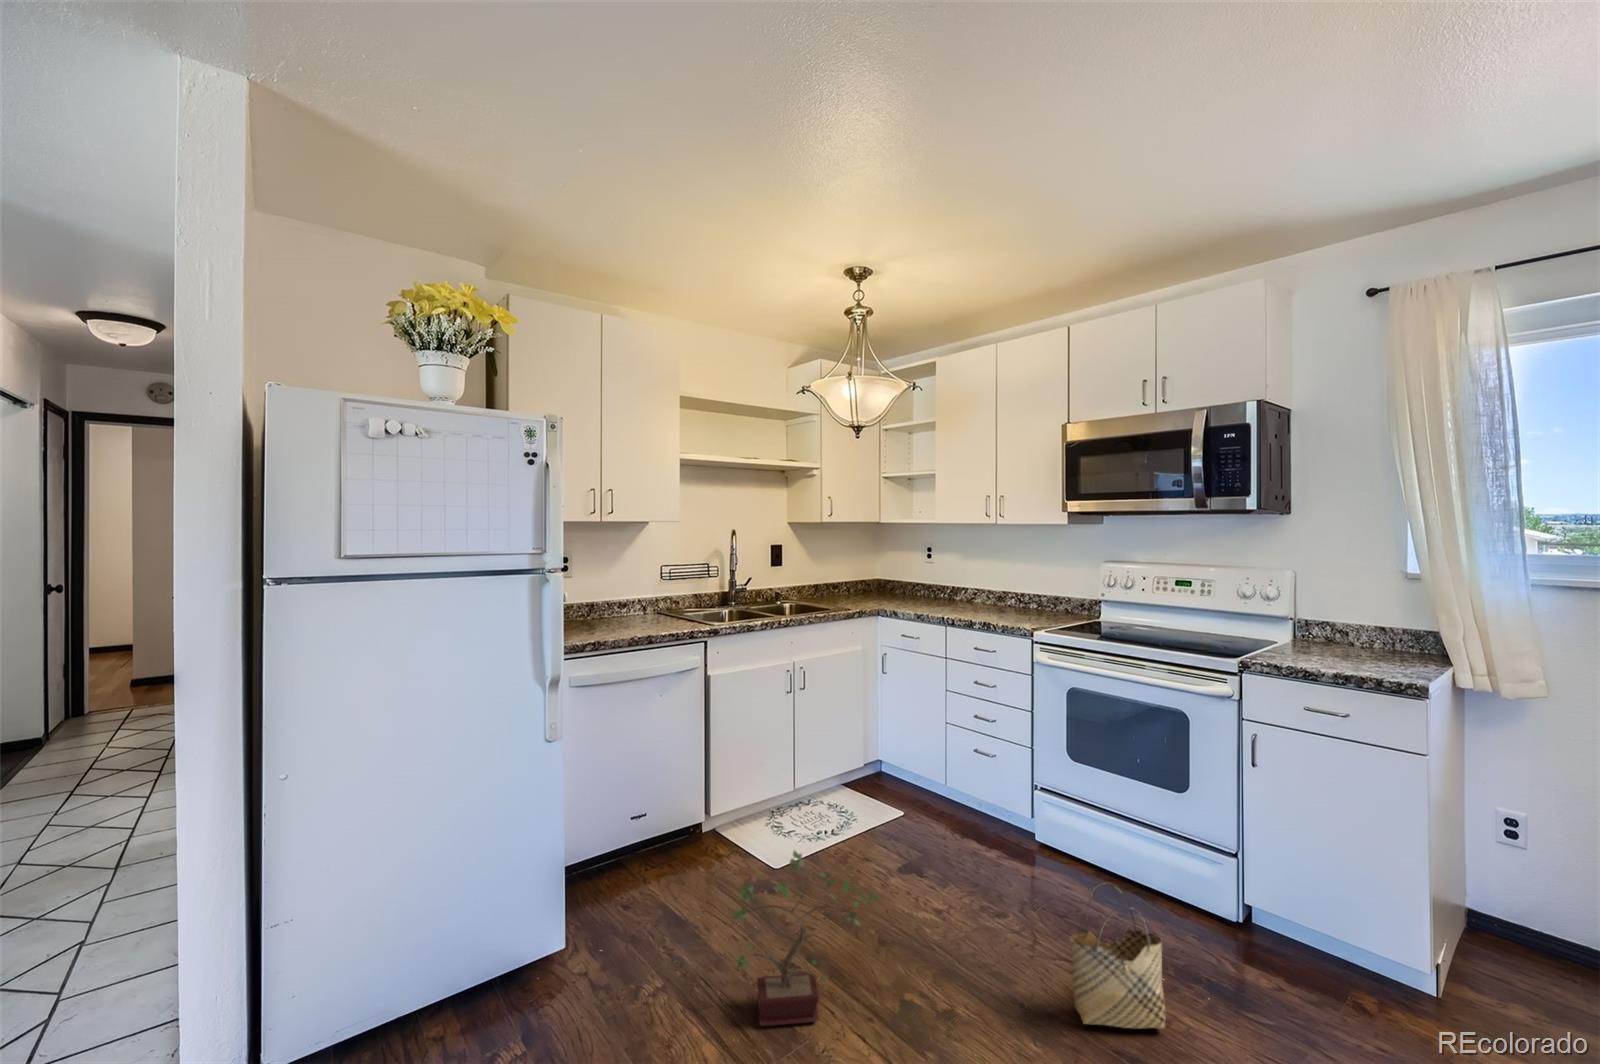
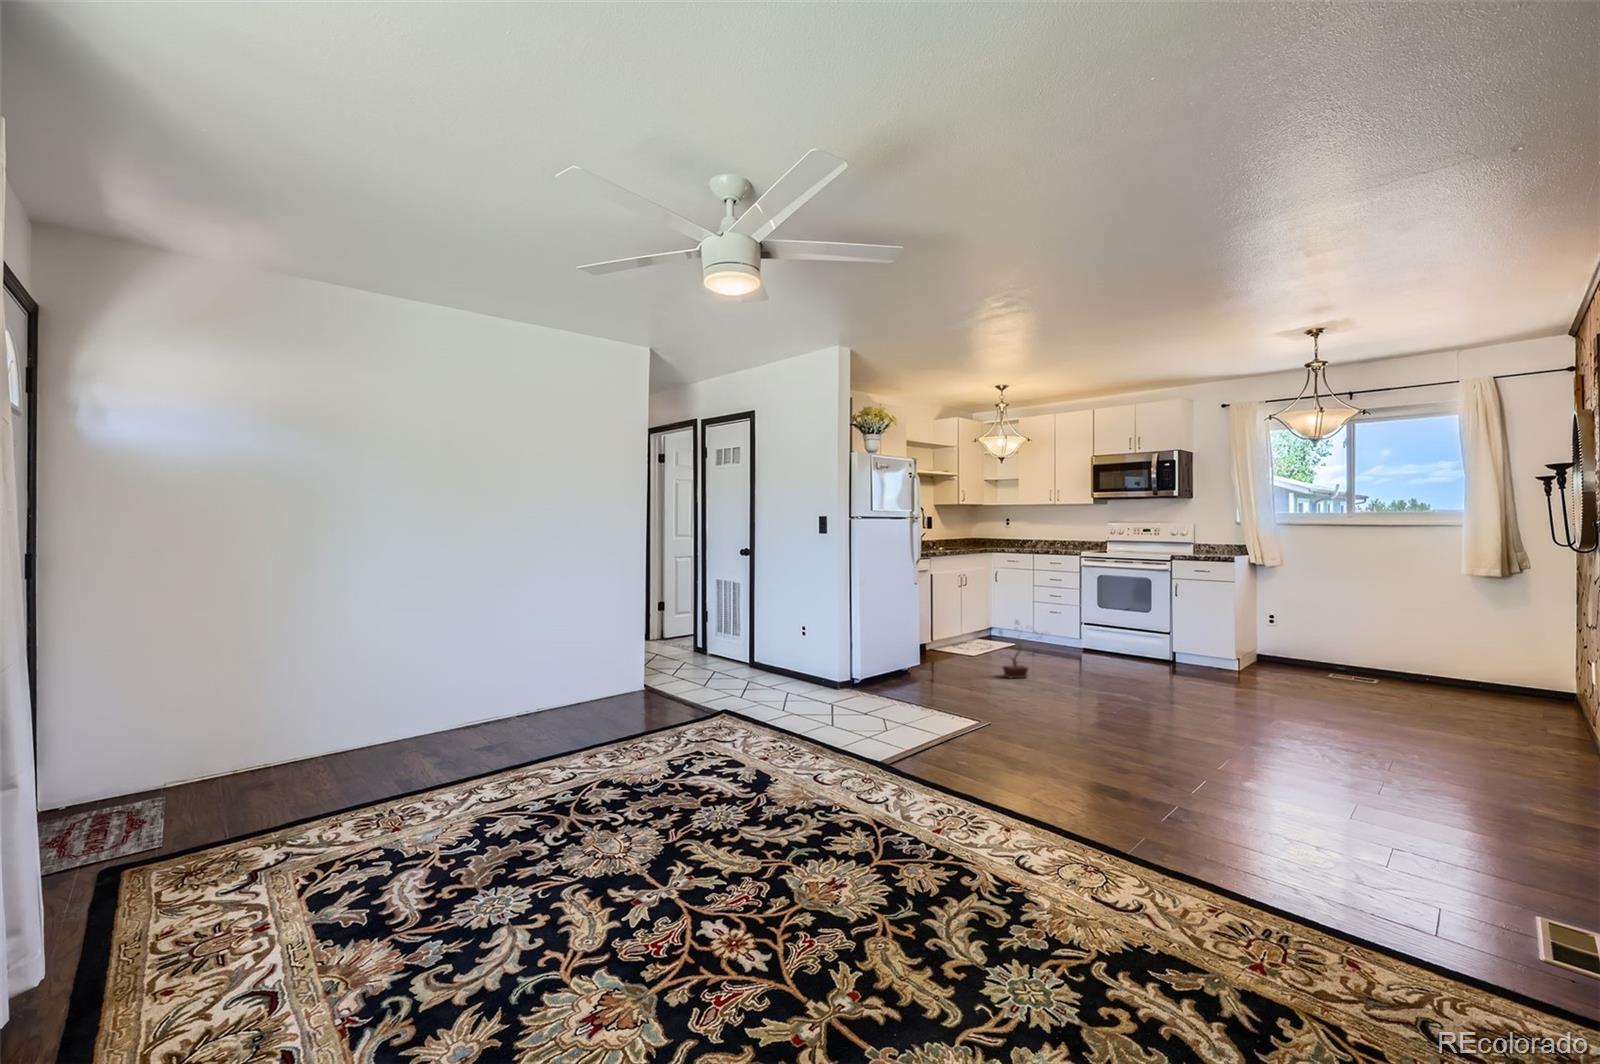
woven basket: present [1070,882,1166,1029] -> none [1114,630,1148,675]

